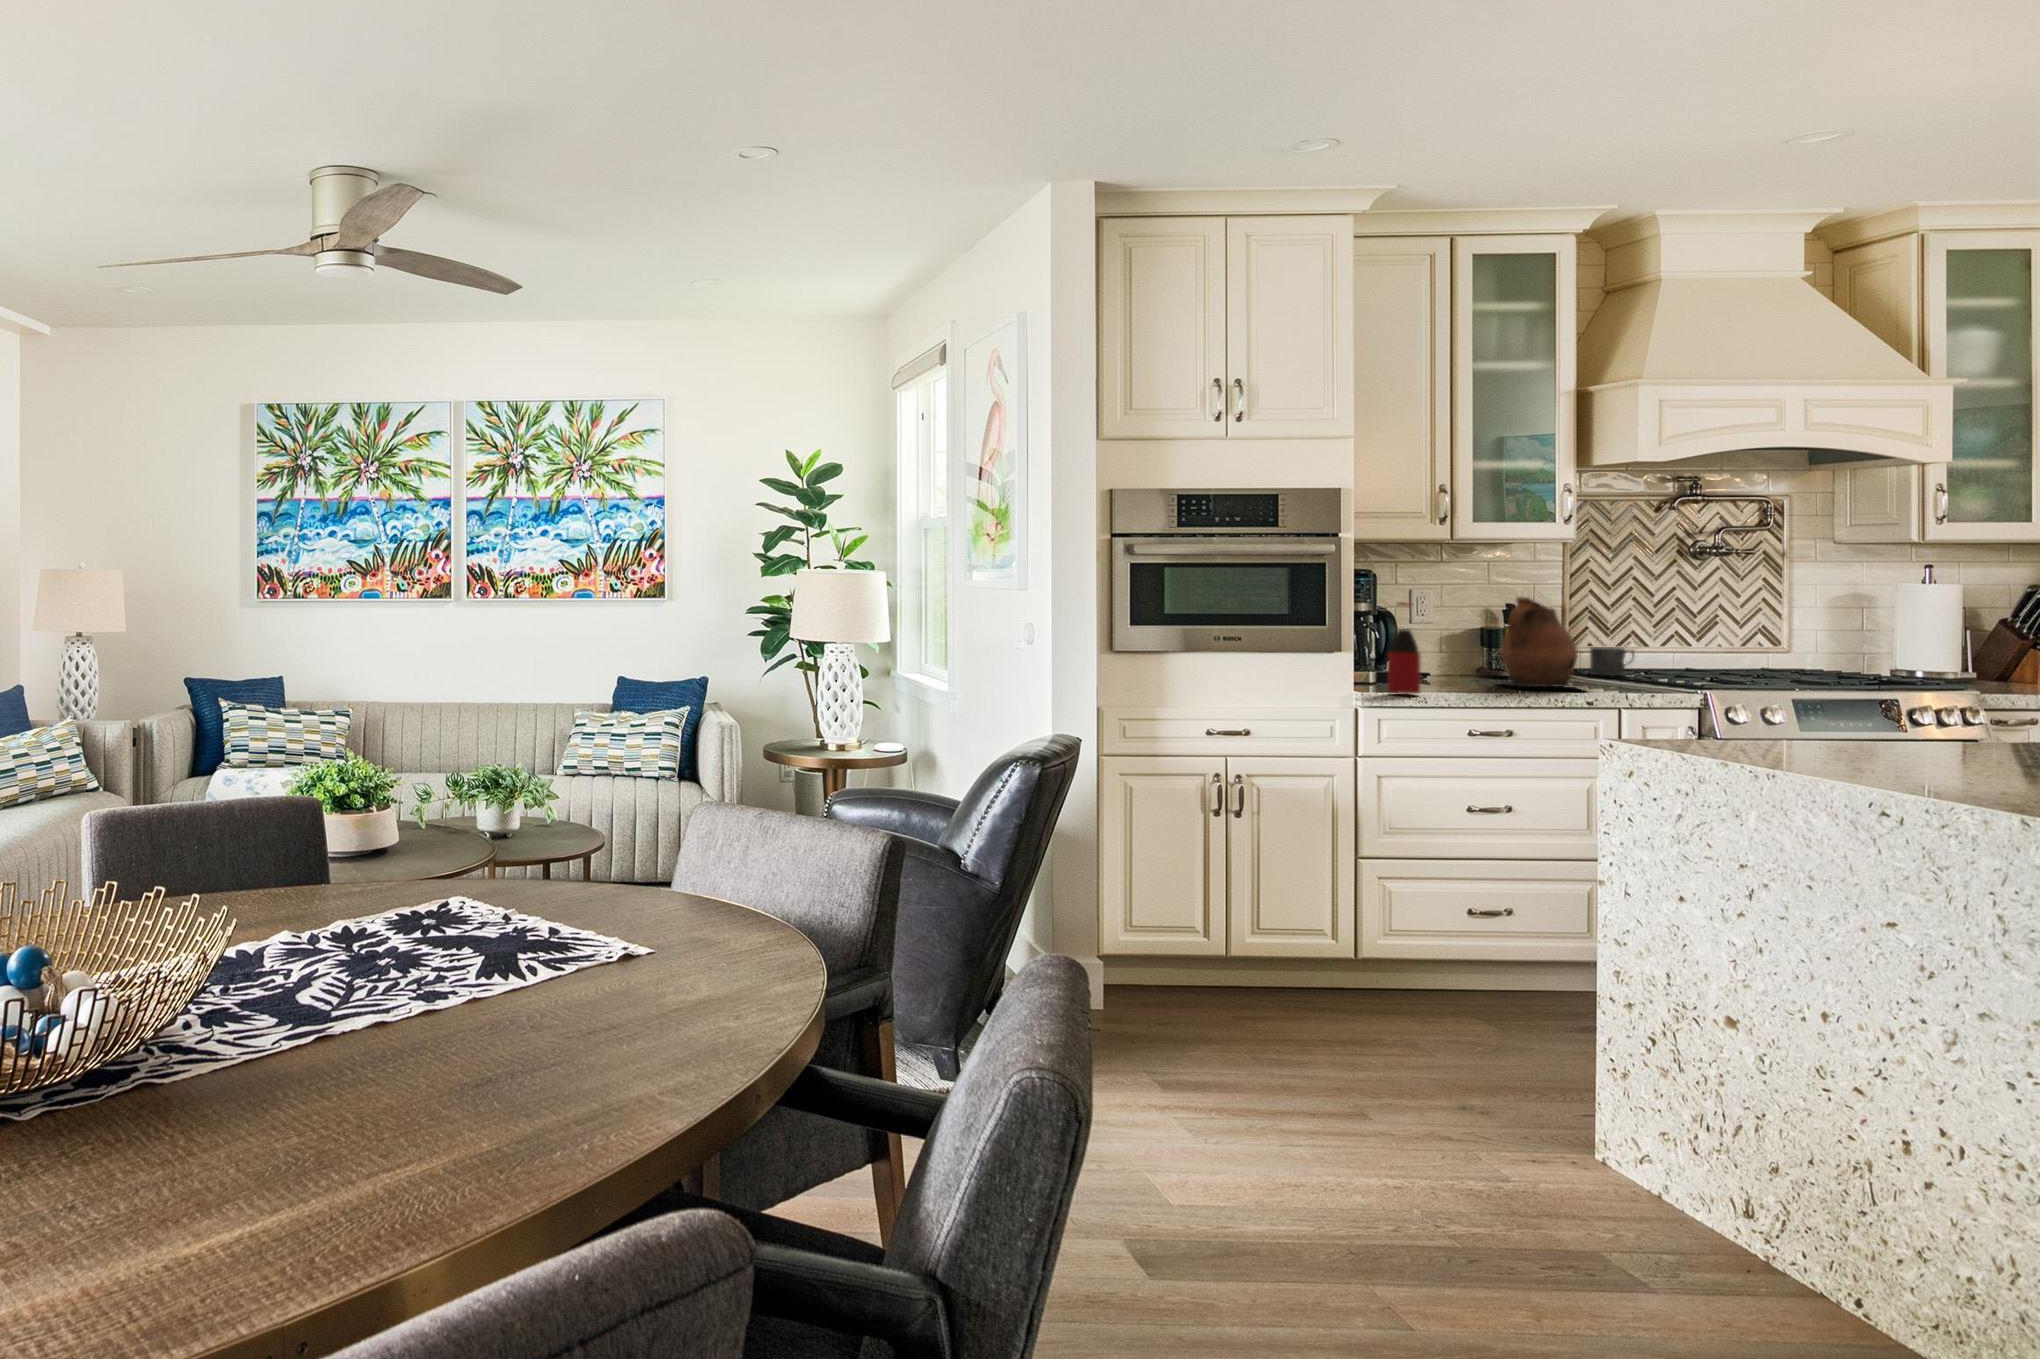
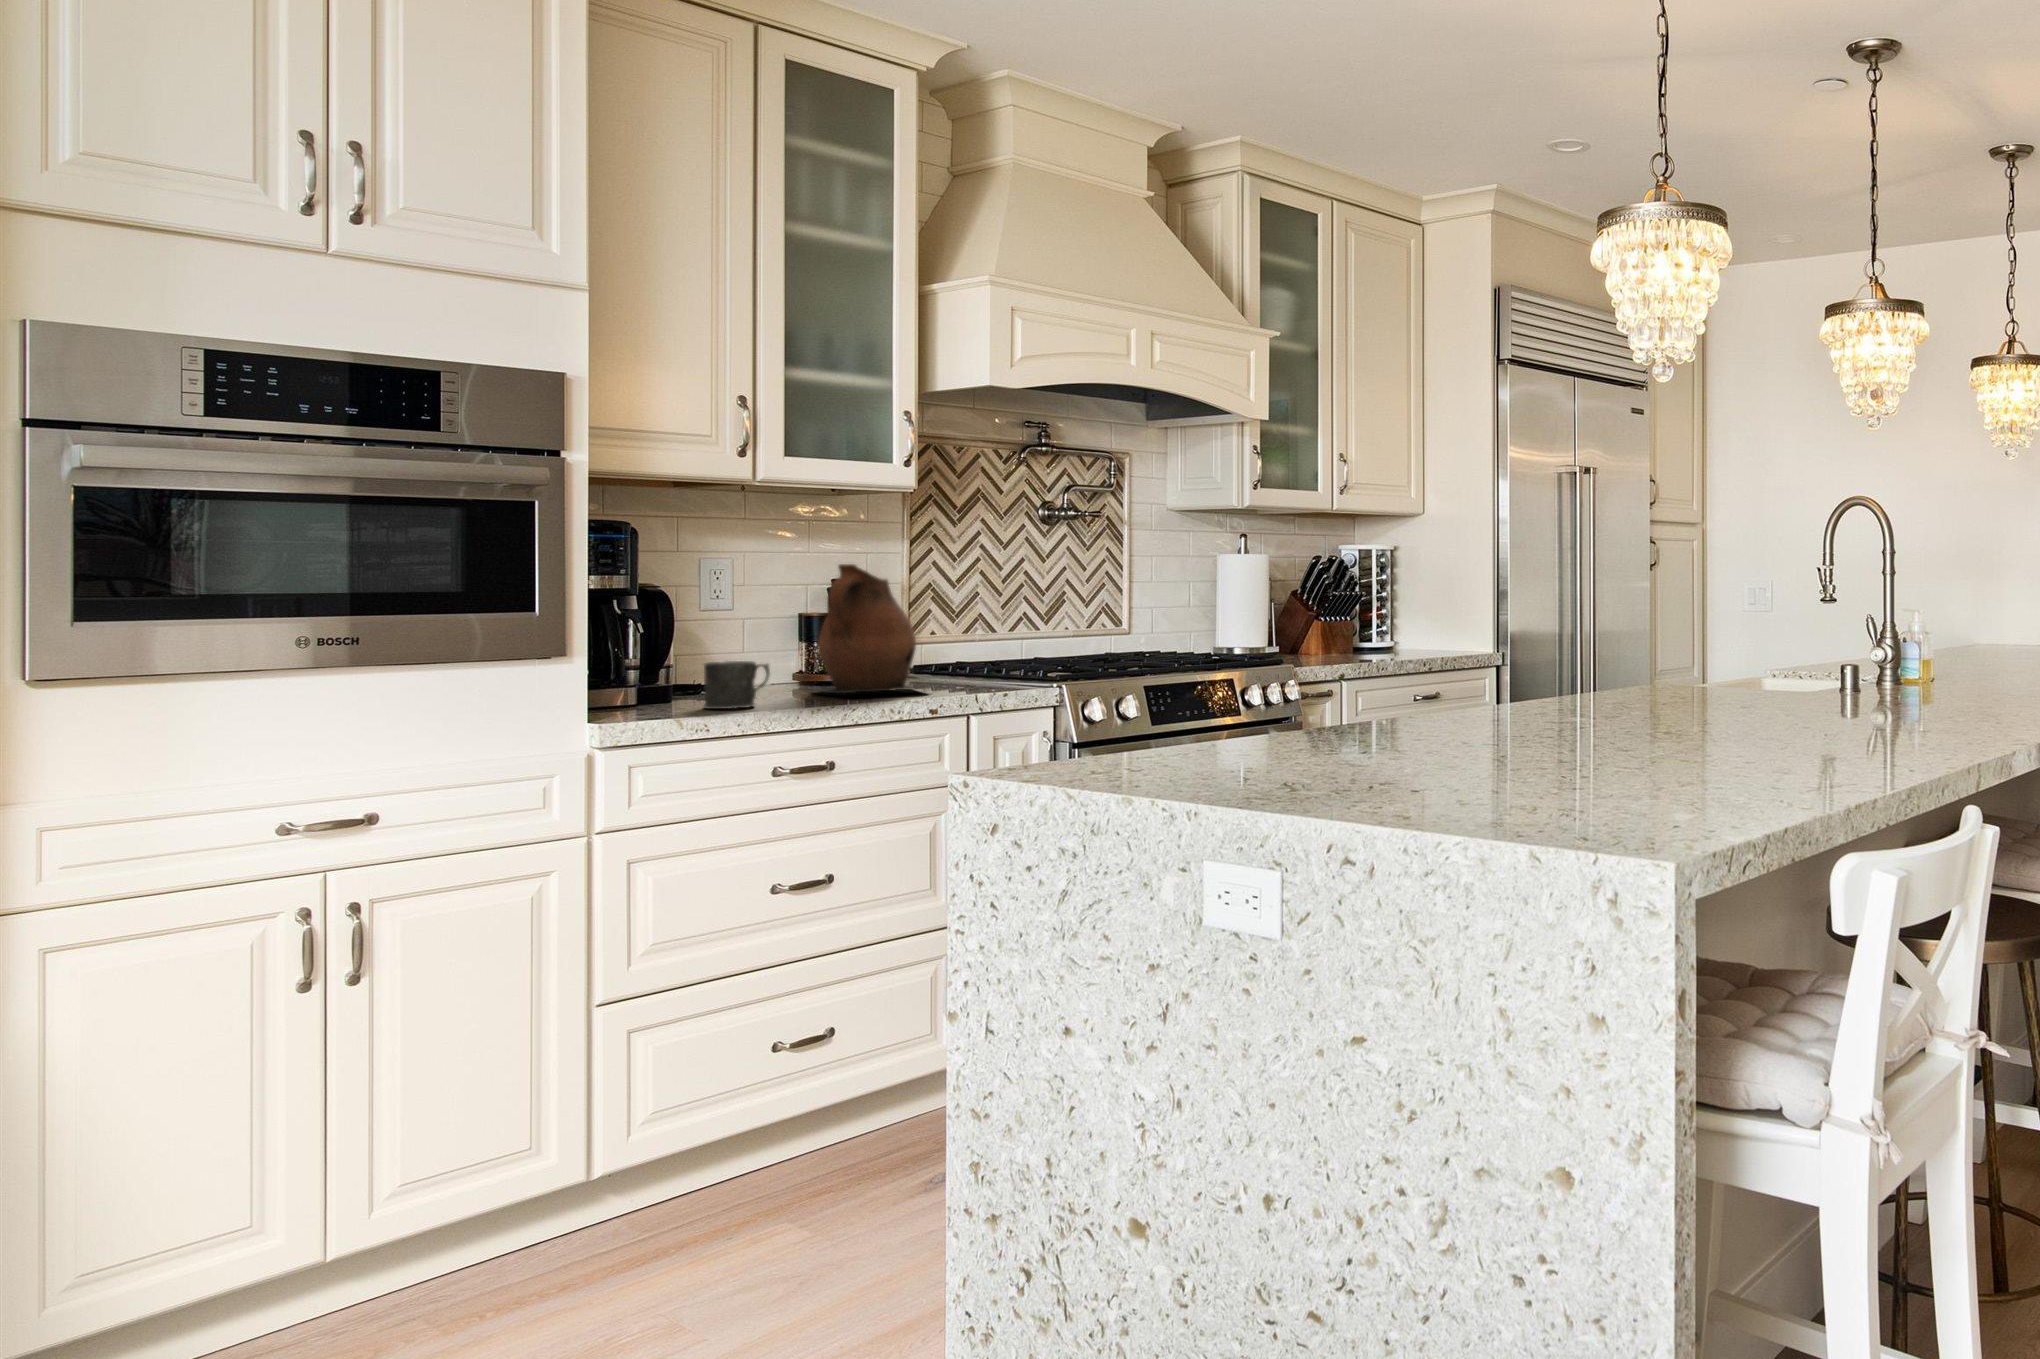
bottle: present [1388,602,1421,694] -> none [648,570,699,721]
mug: present [1590,647,1634,676] -> present [704,661,770,709]

